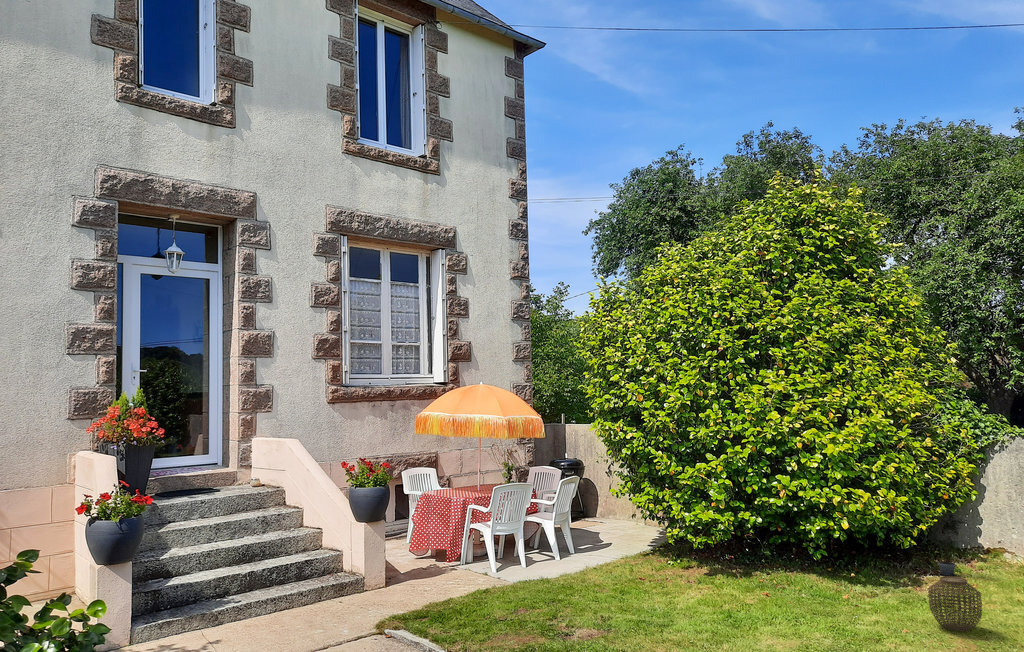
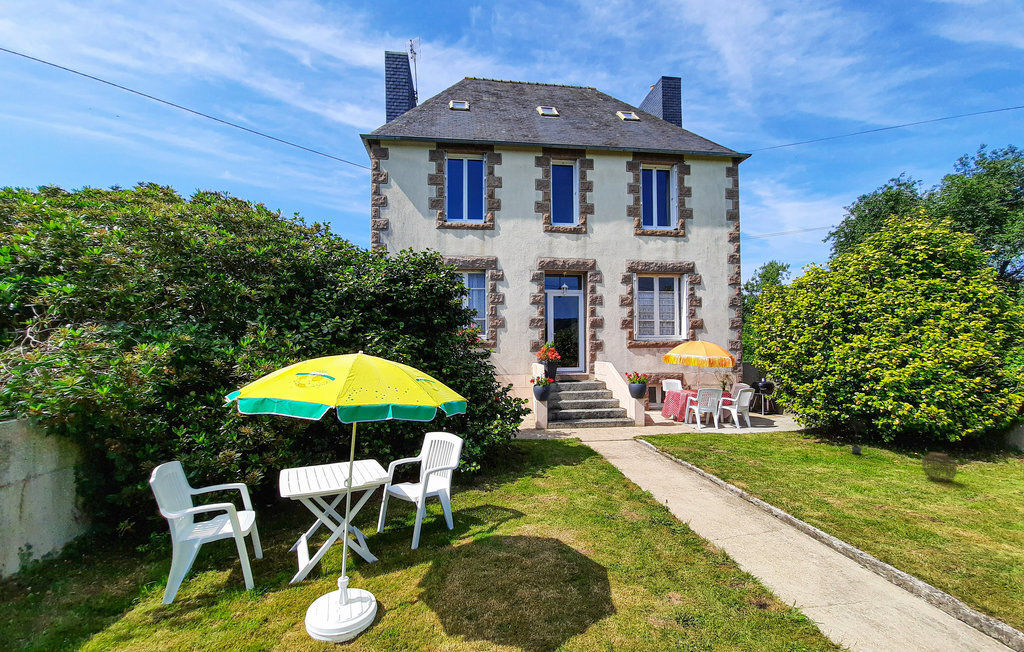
potted plant: present [930,510,965,576] -> present [850,419,865,454]

